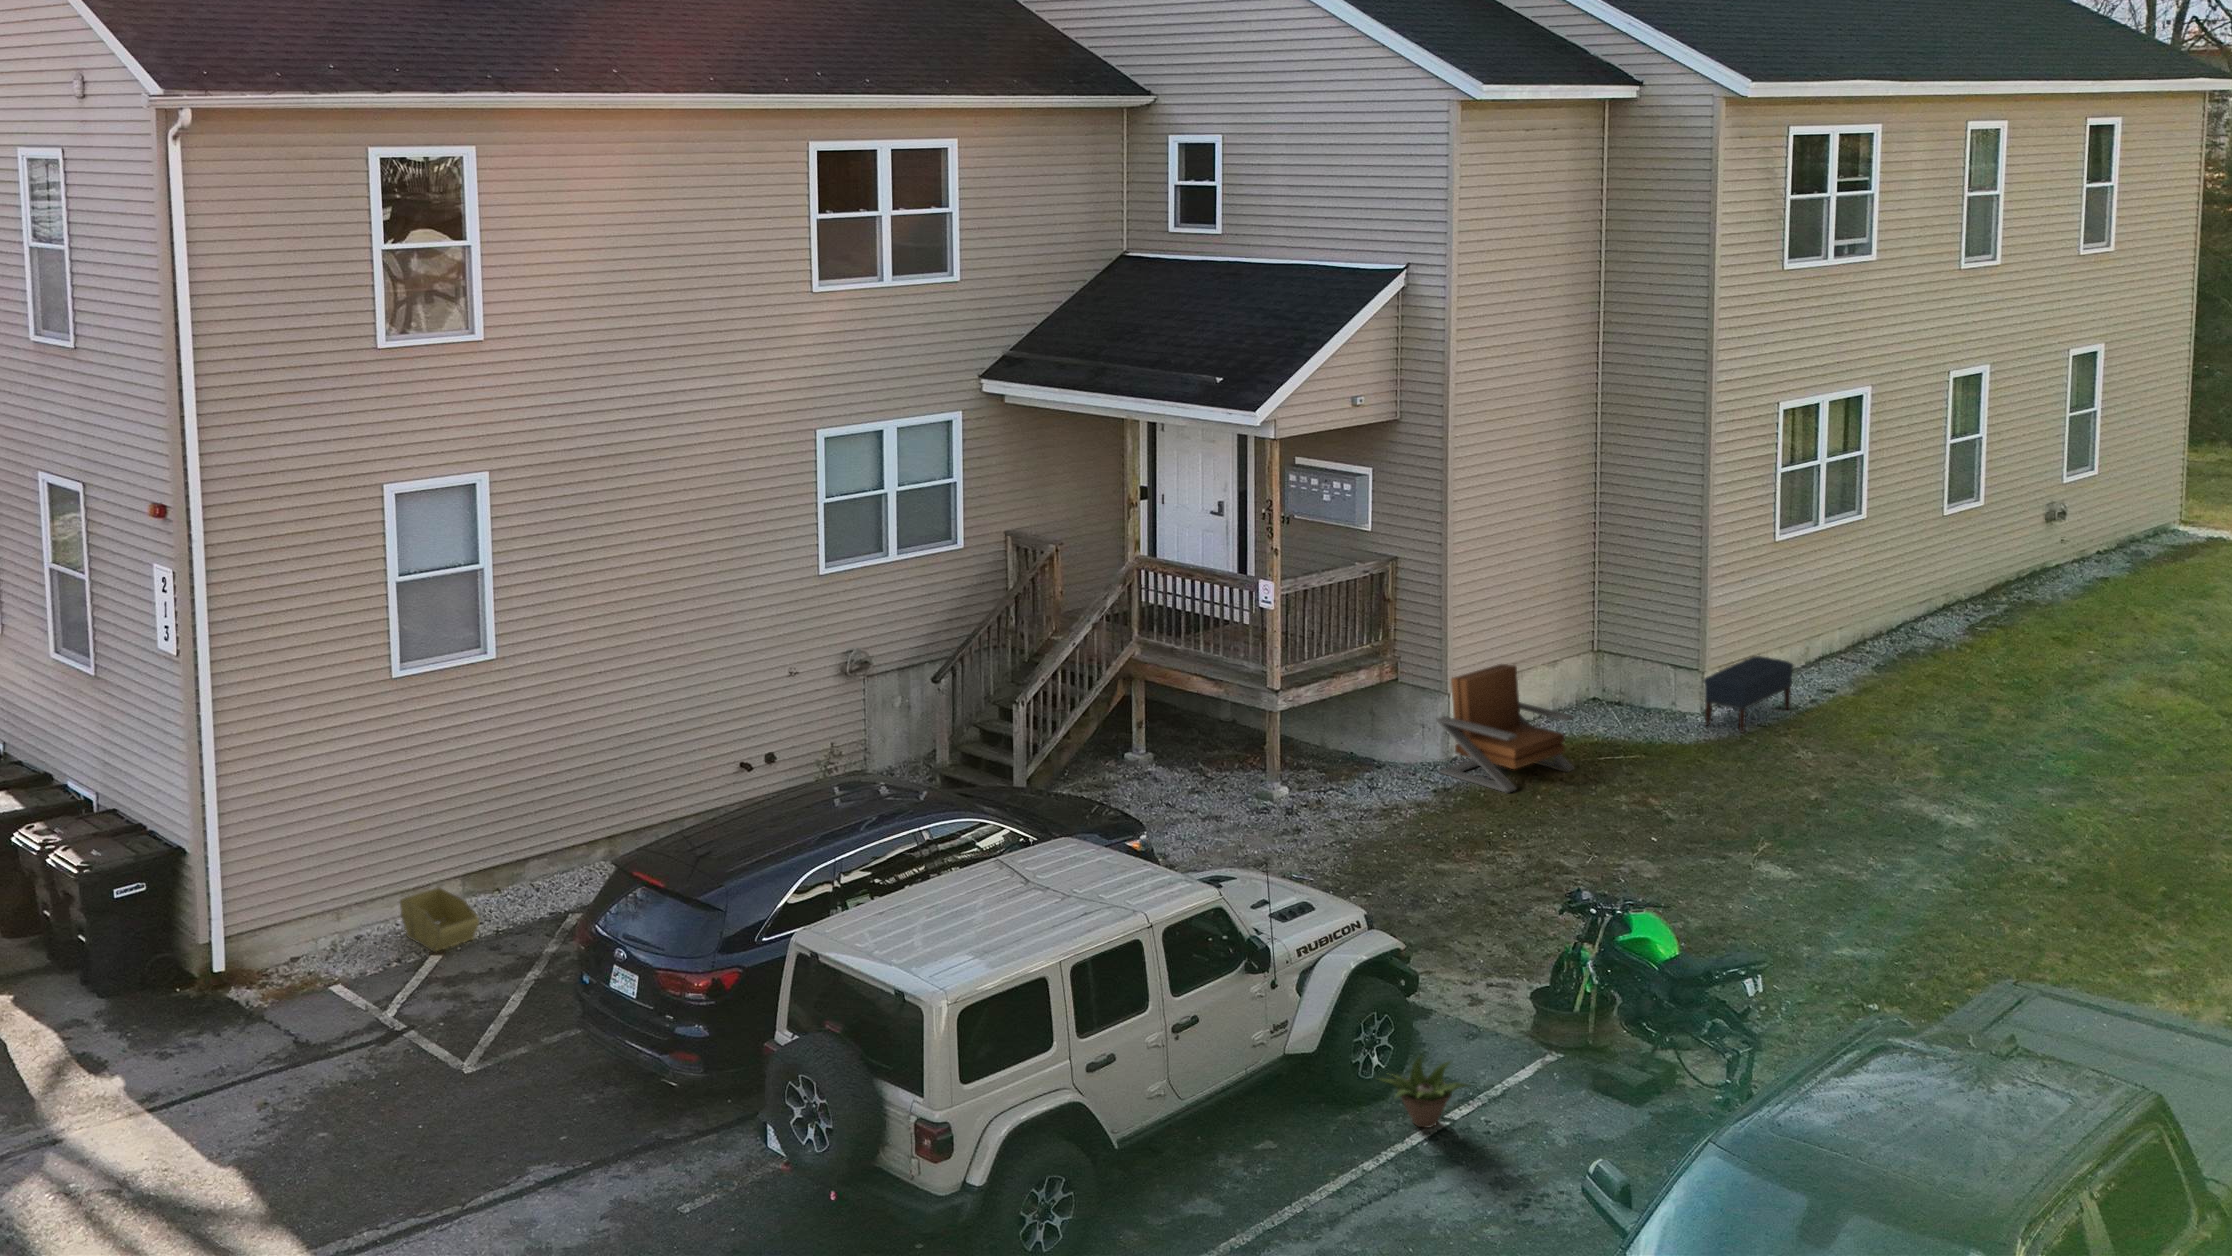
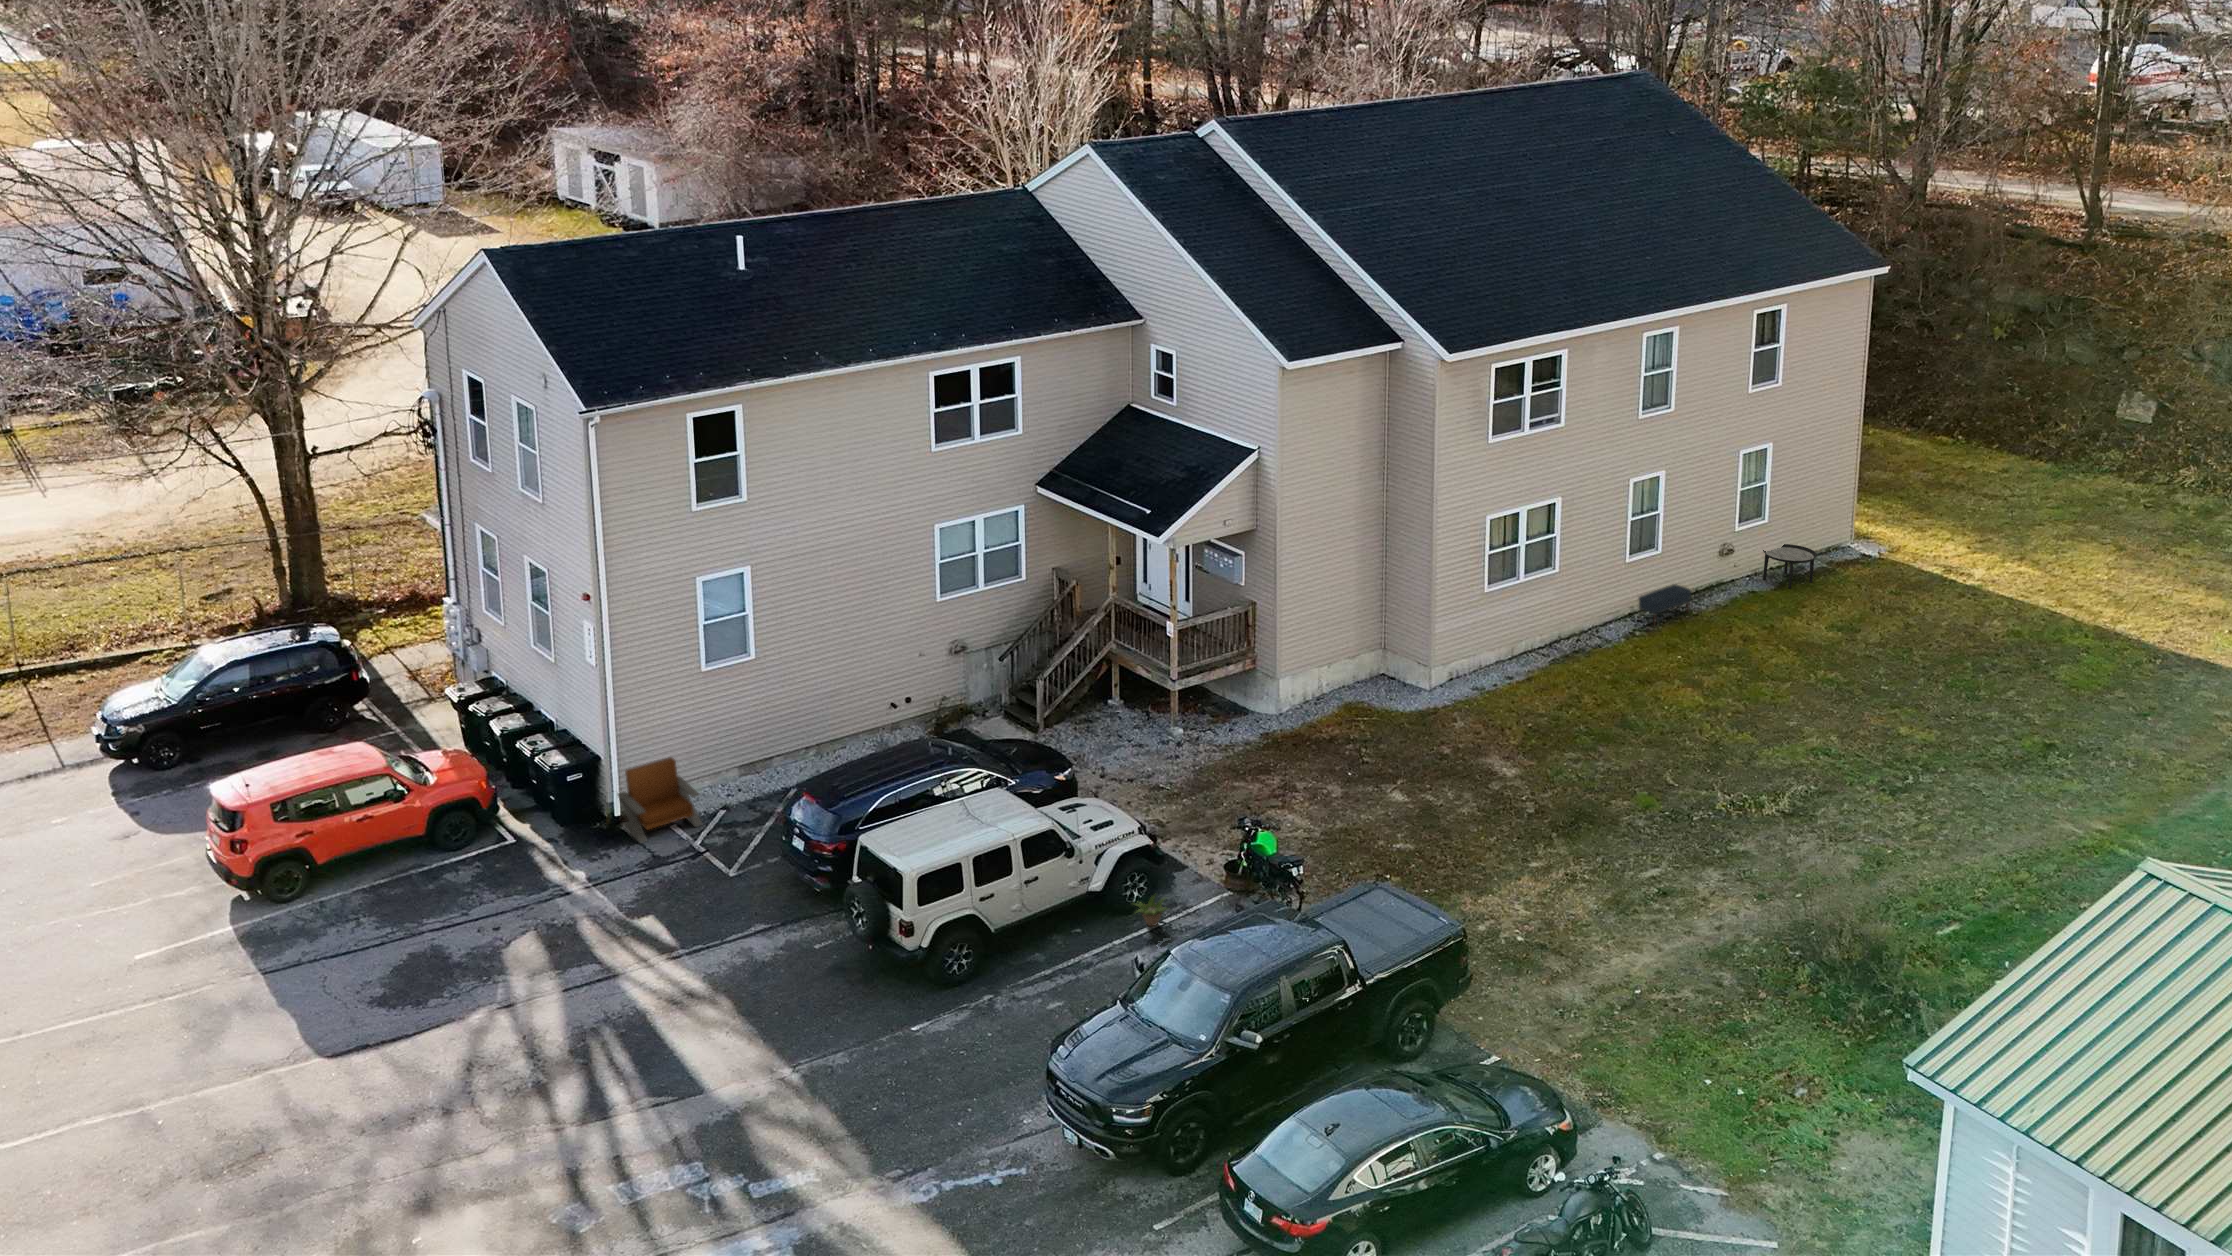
round table: none [2090,515,2185,577] -> present [1763,544,1817,588]
bench: present [1704,656,1793,733] -> present [1638,584,1691,625]
lounge chair: present [1437,664,1575,793] -> present [618,757,702,843]
storage bin: present [400,888,479,952] -> none [707,773,746,807]

